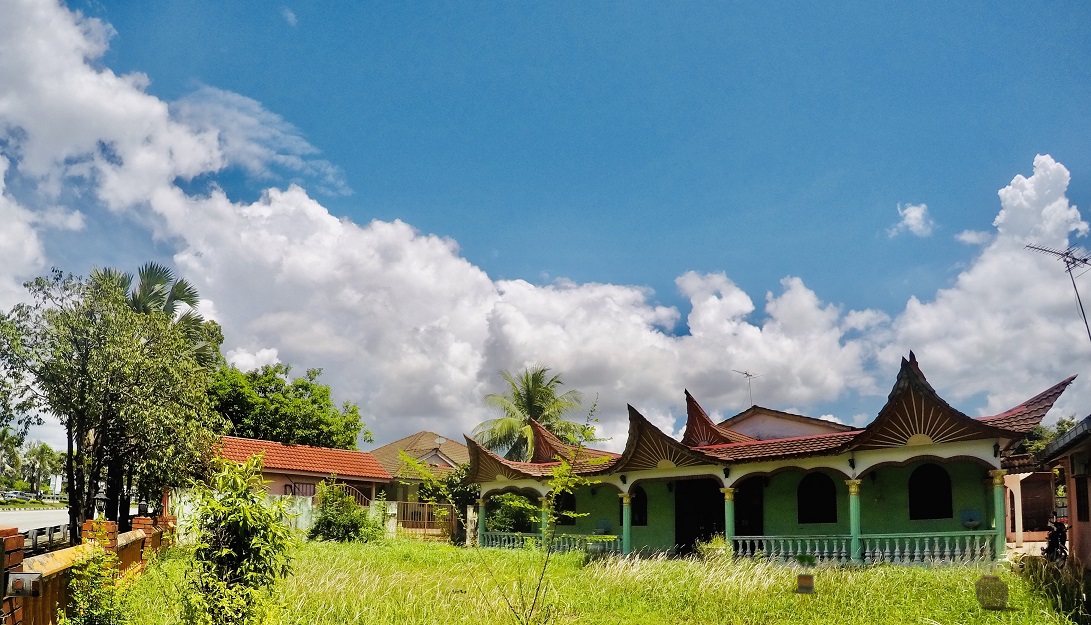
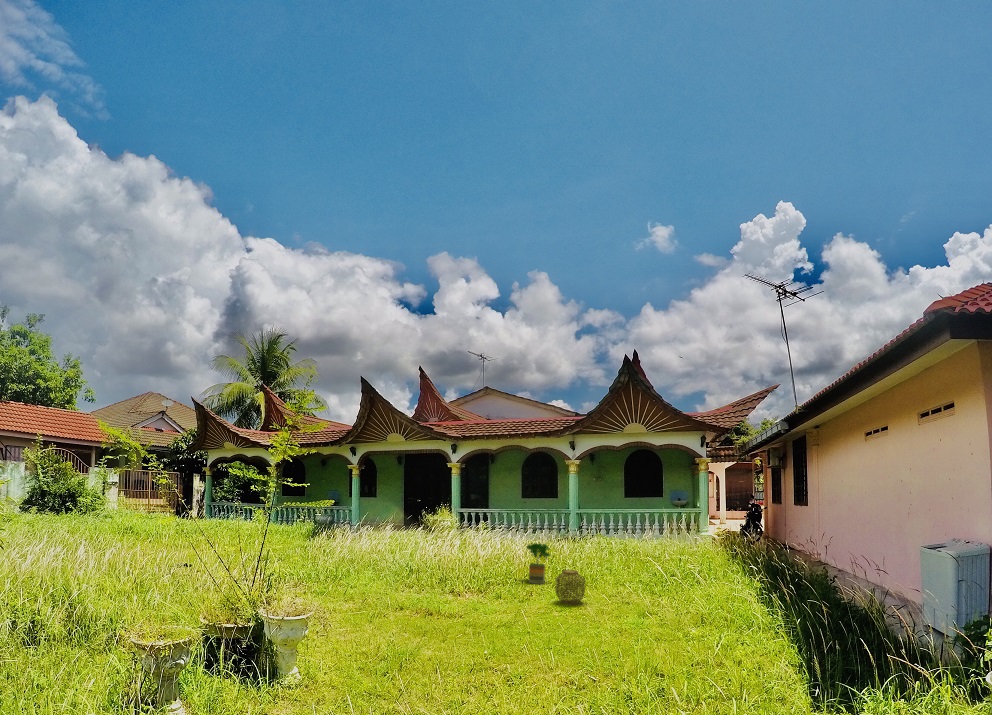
woven basket: present [975,575,1009,609] -> present [555,570,585,605]

